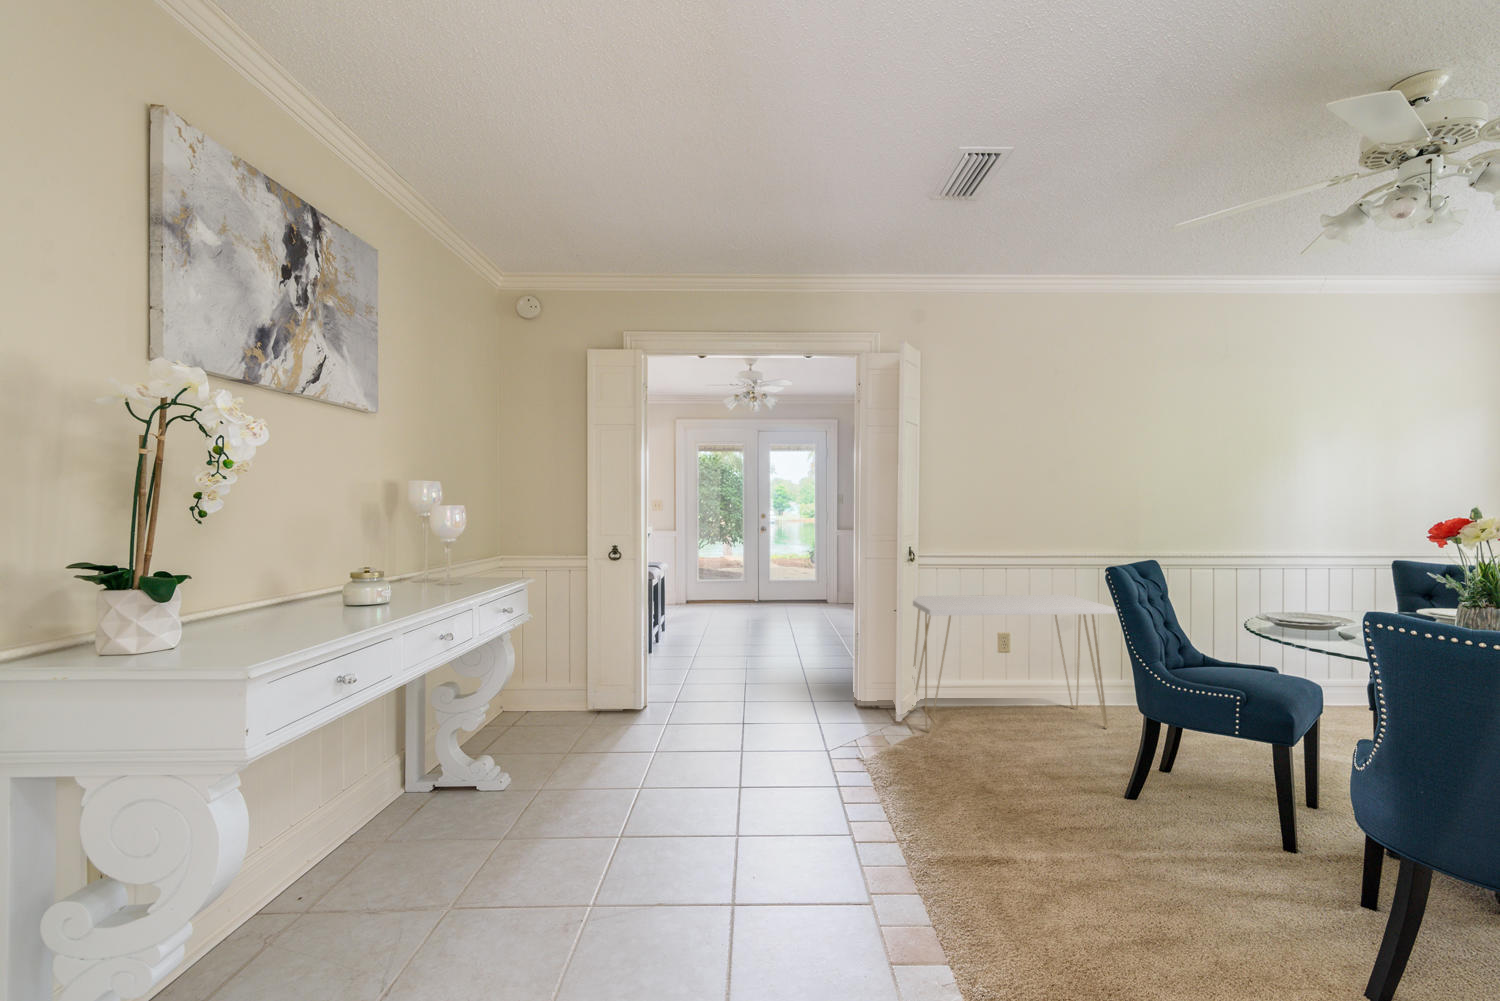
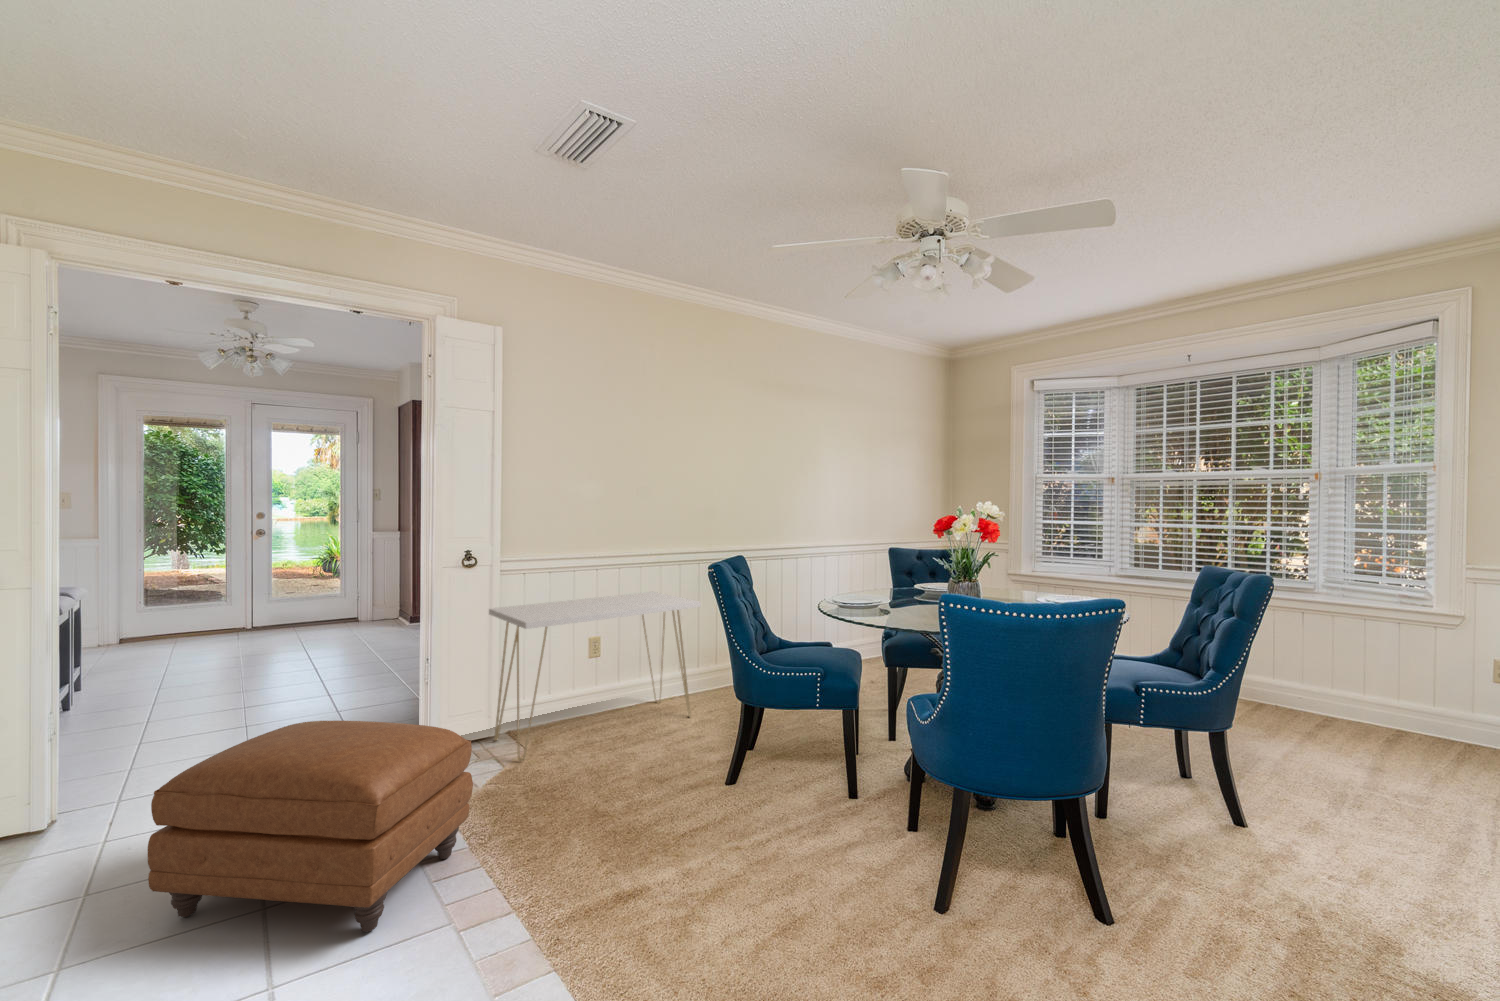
ottoman: none [682,663,875,816] -> present [148,721,473,932]

